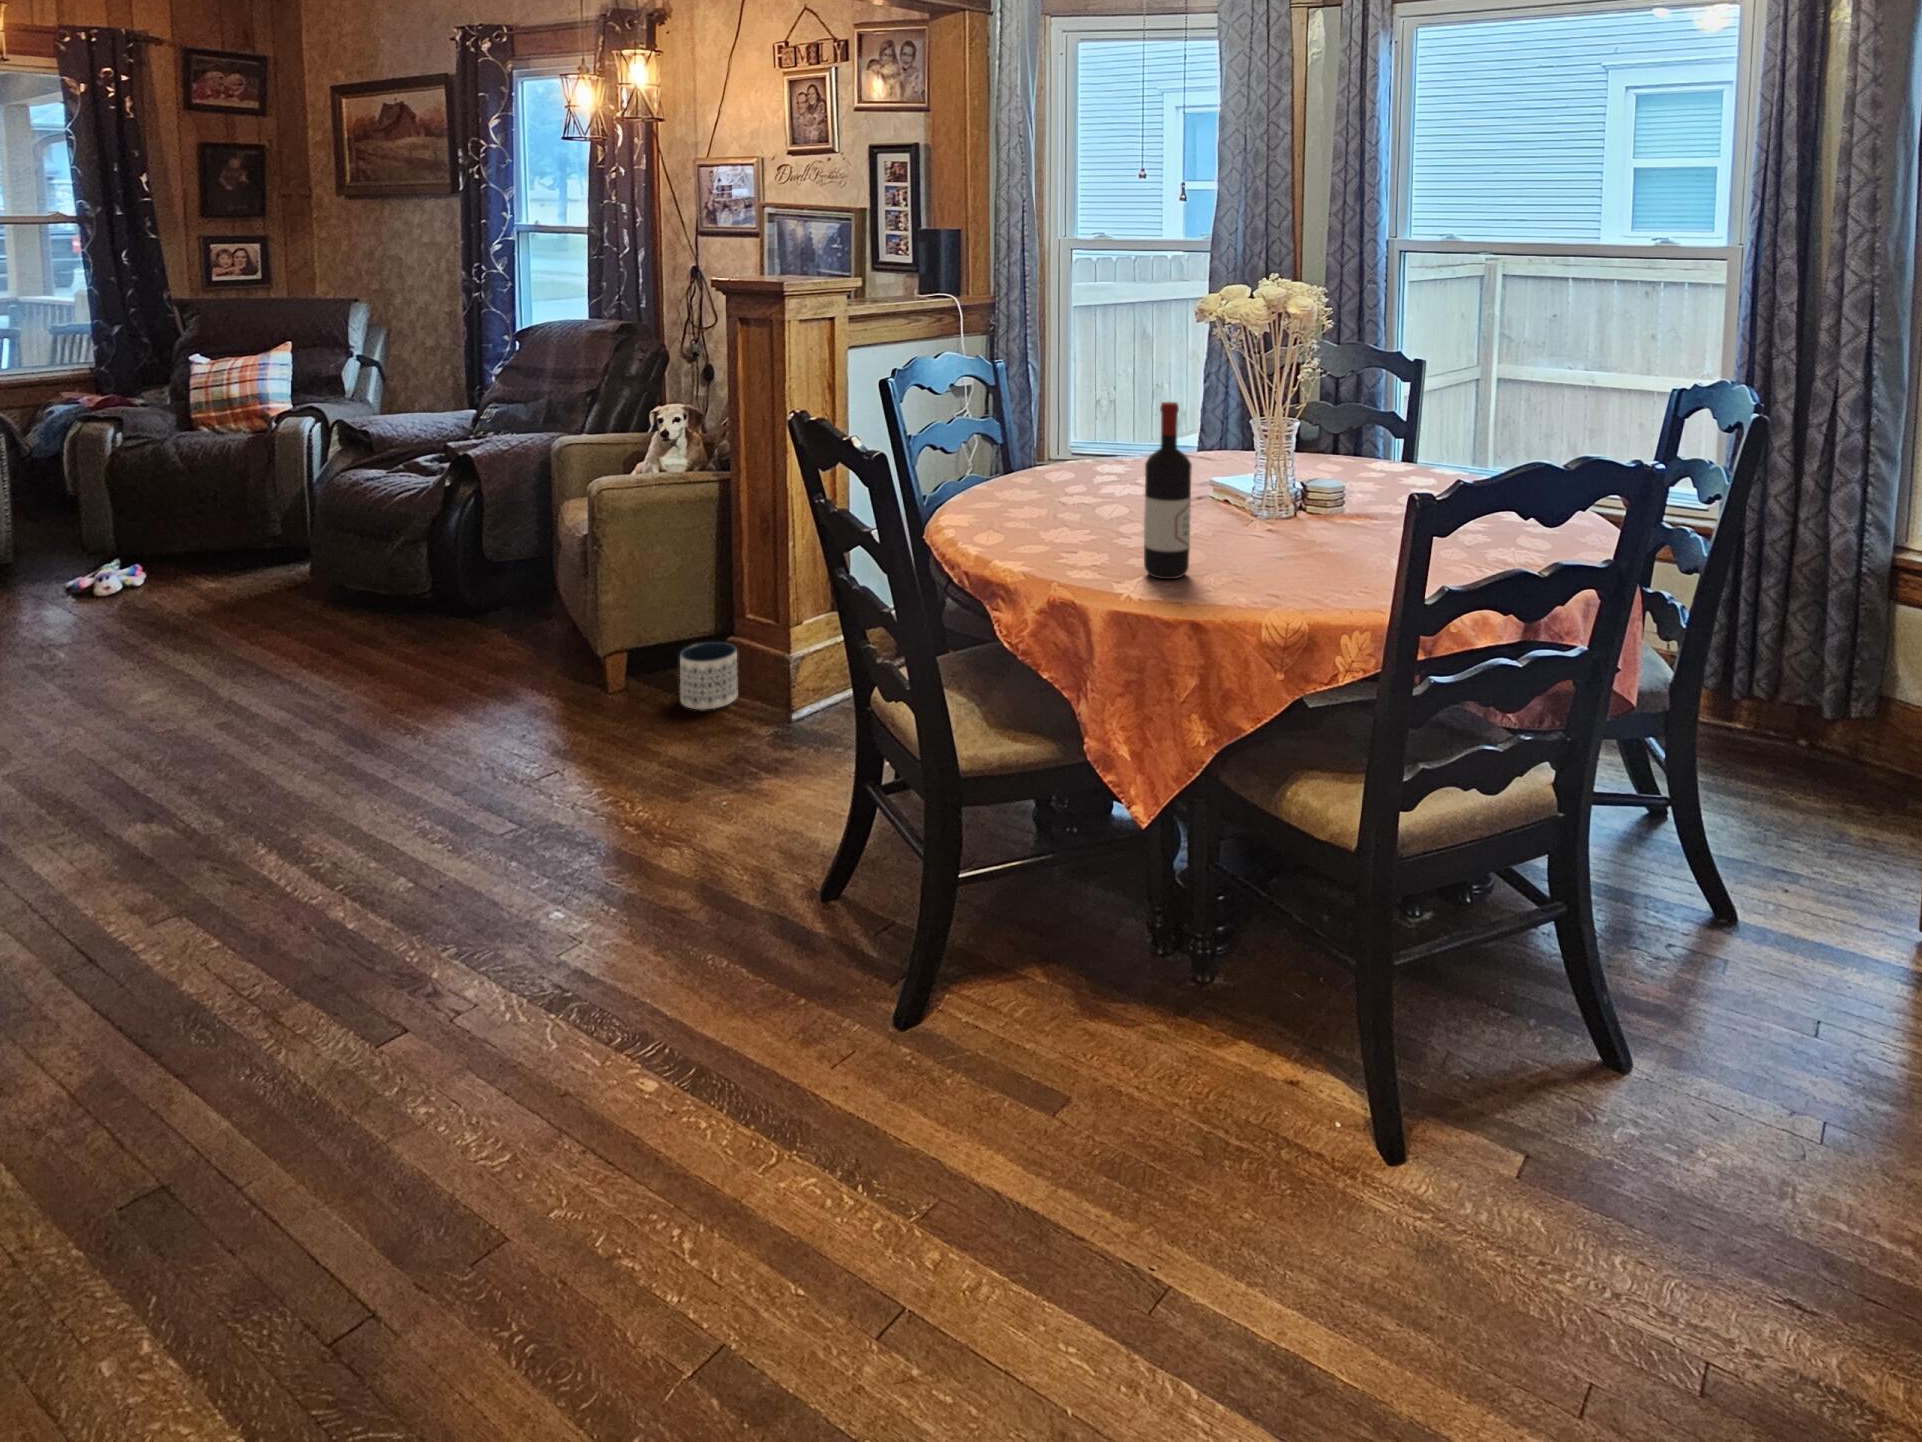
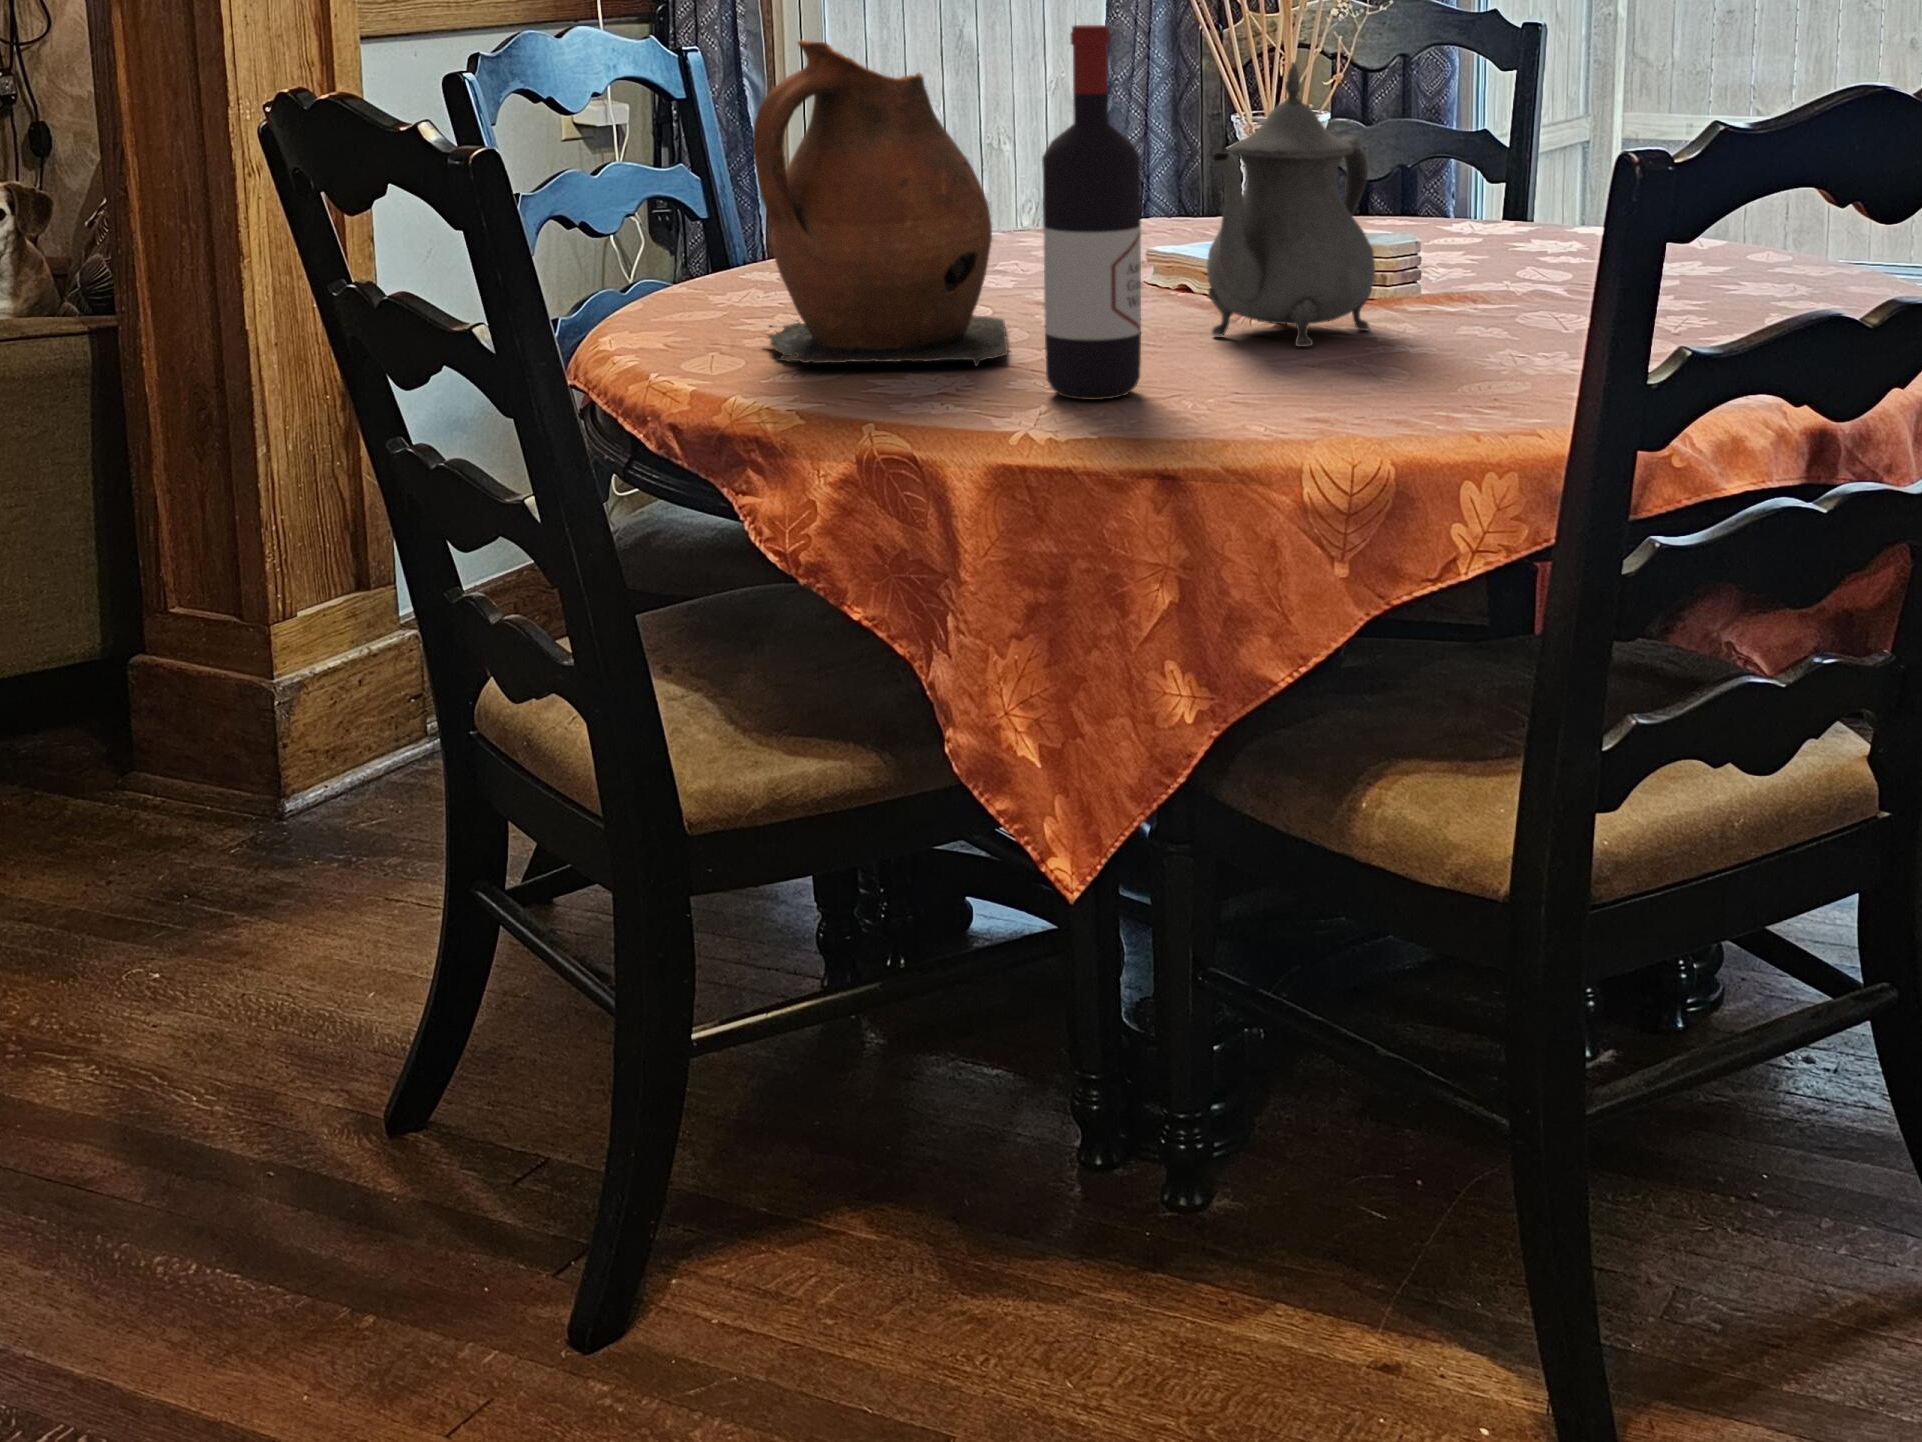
ceramic pitcher: none [1015,395,1132,555] -> present [753,40,1008,366]
teapot: none [1229,411,1311,551] -> present [1207,62,1375,347]
planter: present [680,642,737,710] -> none [29,668,162,805]

